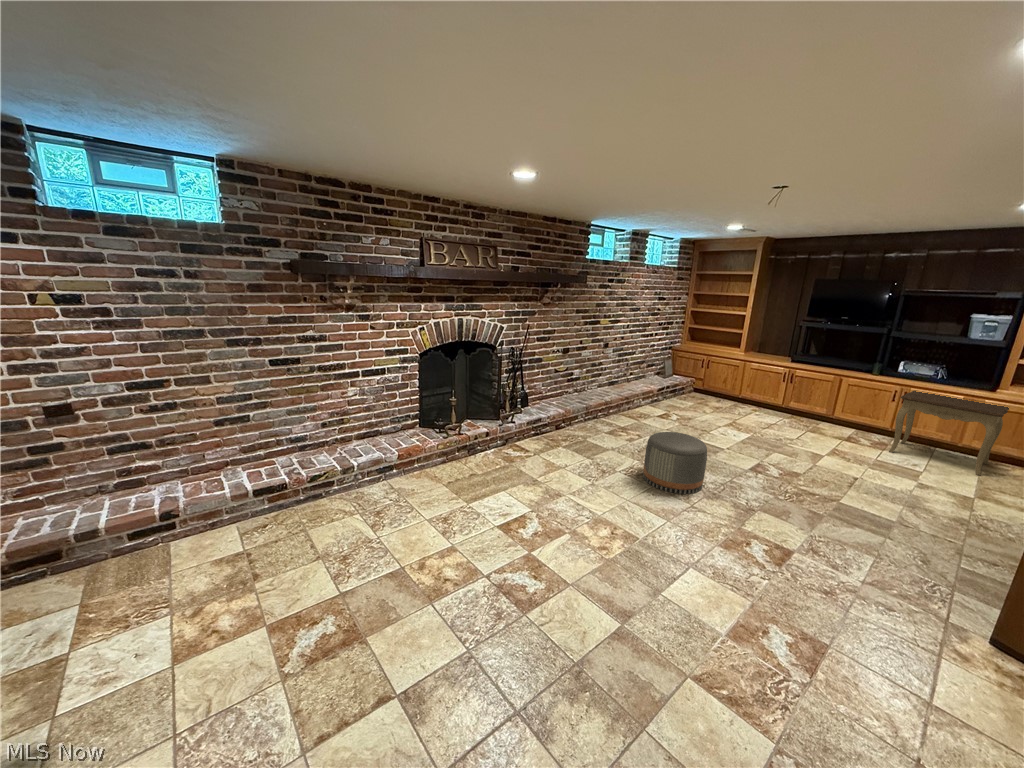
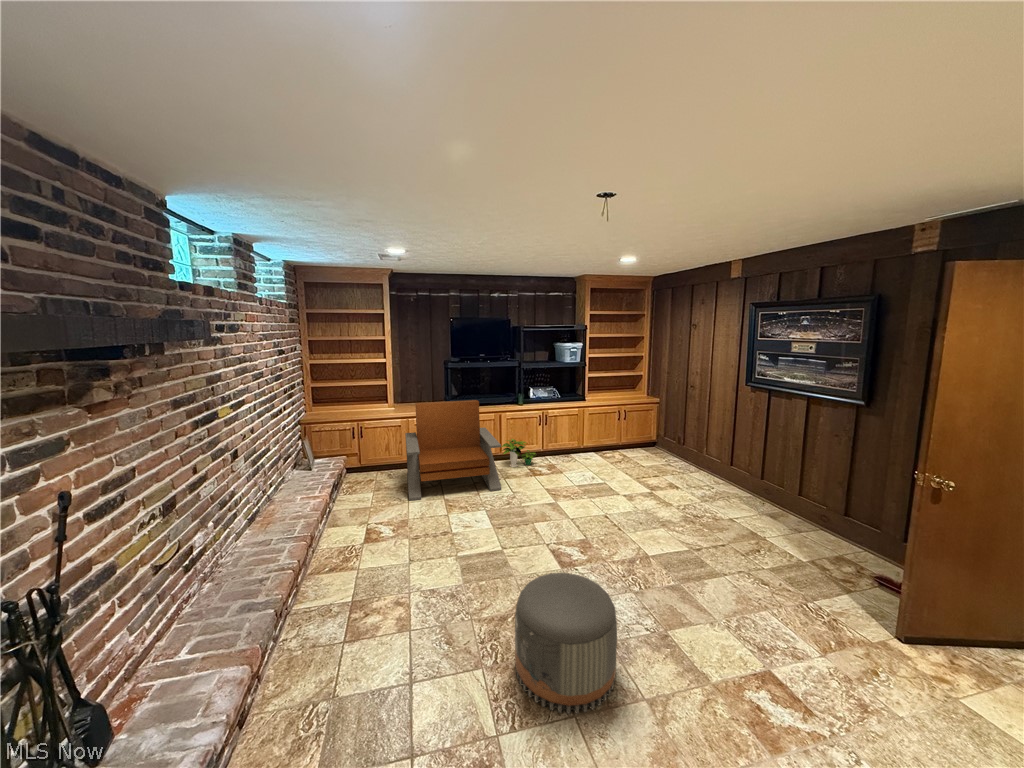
lounge chair: none [710,349,817,435] -> present [405,400,501,501]
side table: present [889,390,1009,476] -> none [553,409,622,472]
potted plant: none [825,405,870,436] -> present [502,439,536,467]

